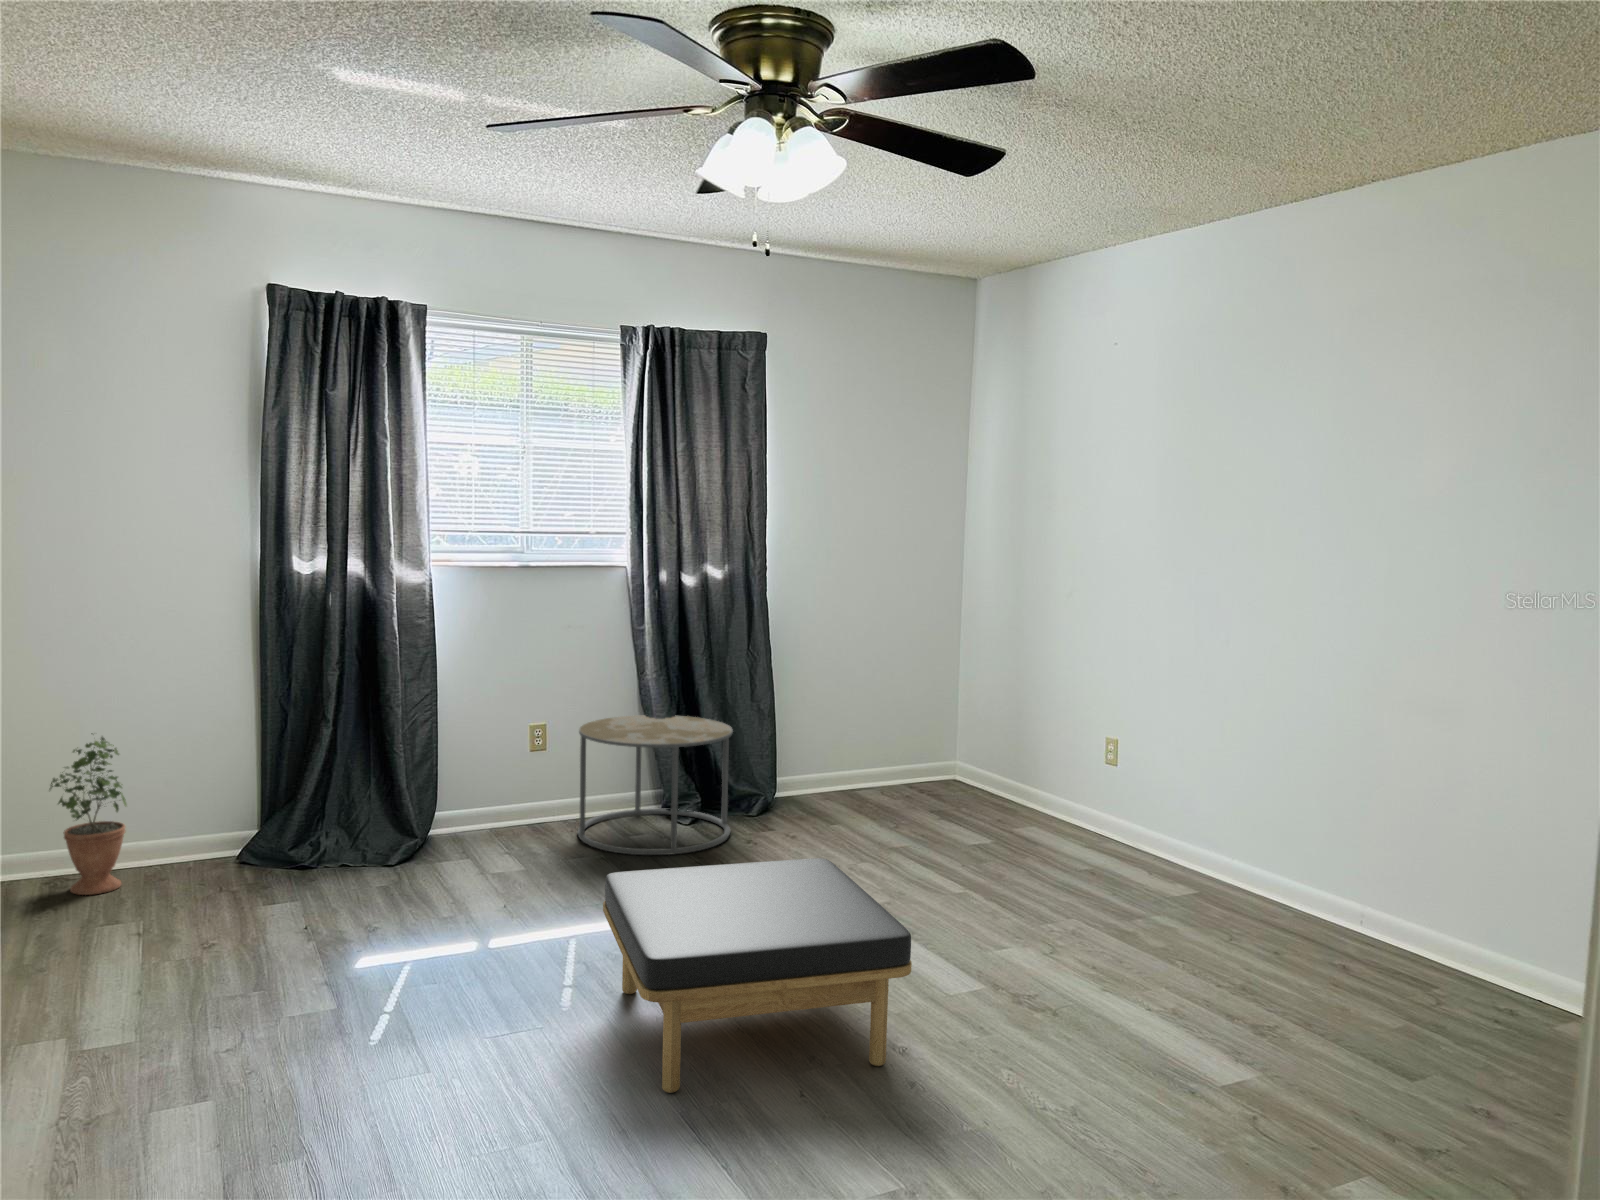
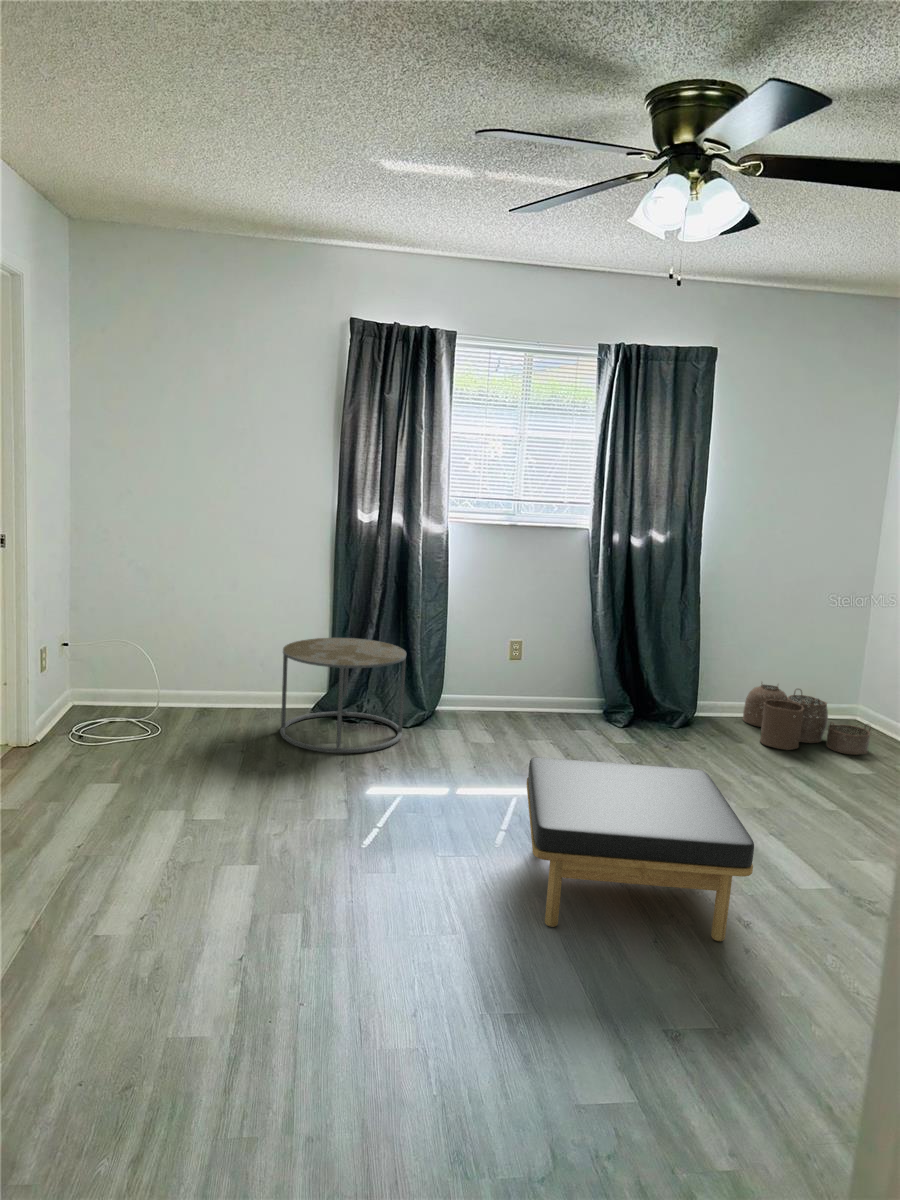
side table: present [577,715,733,855] -> present [280,638,406,753]
potted plant: present [49,737,127,895] -> none [204,617,248,720]
woven basket: none [833,745,982,826] -> present [743,683,871,755]

